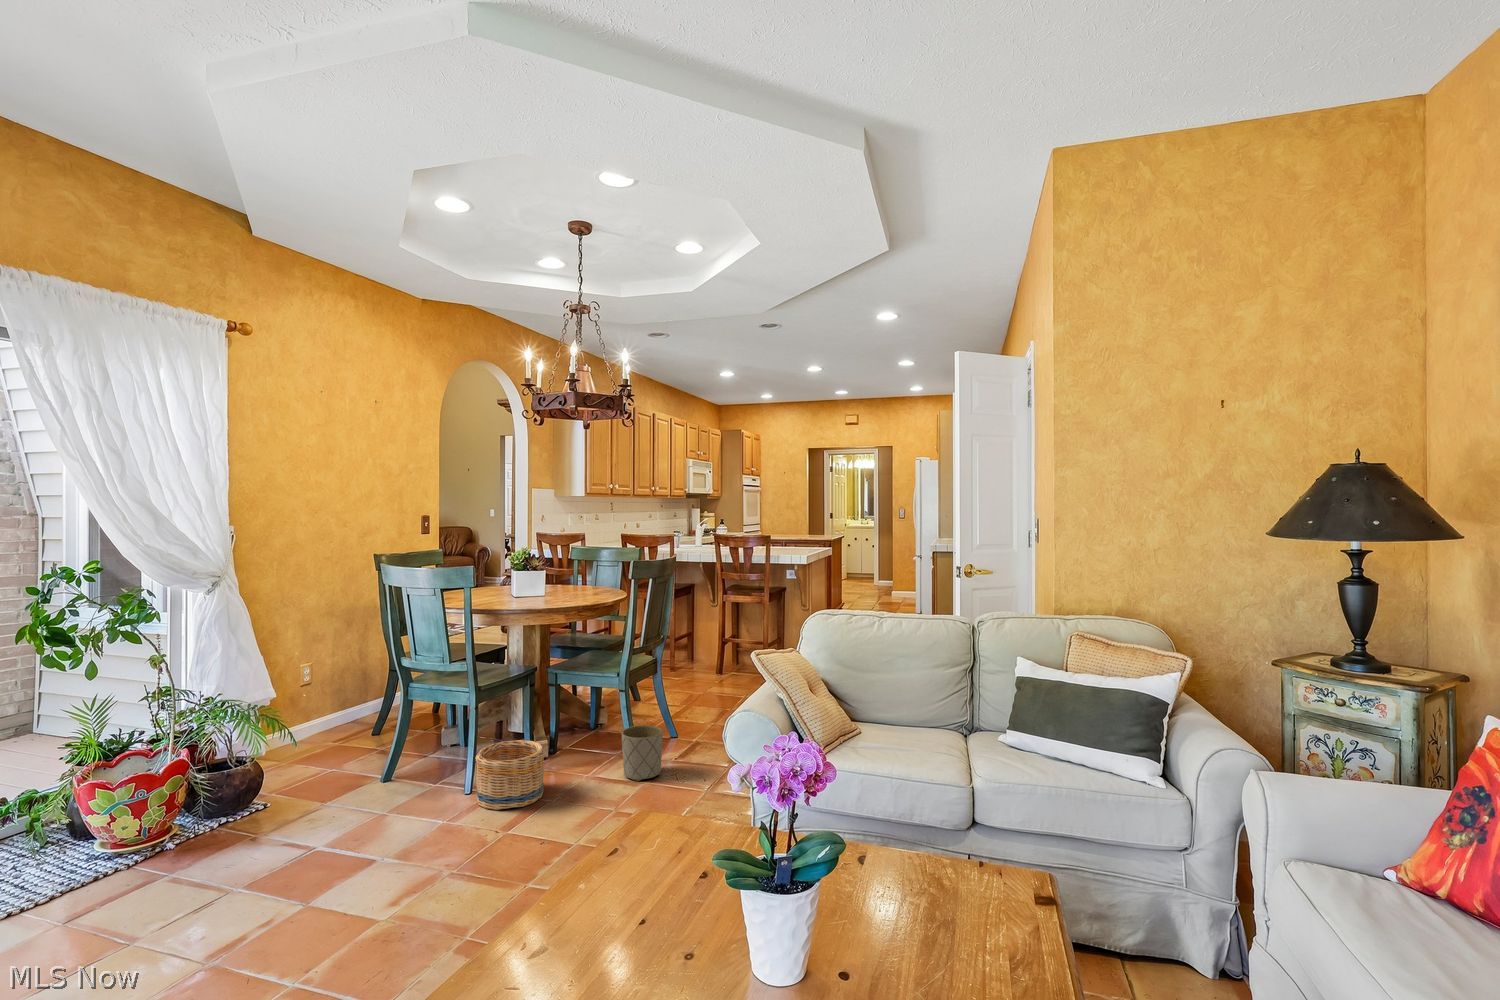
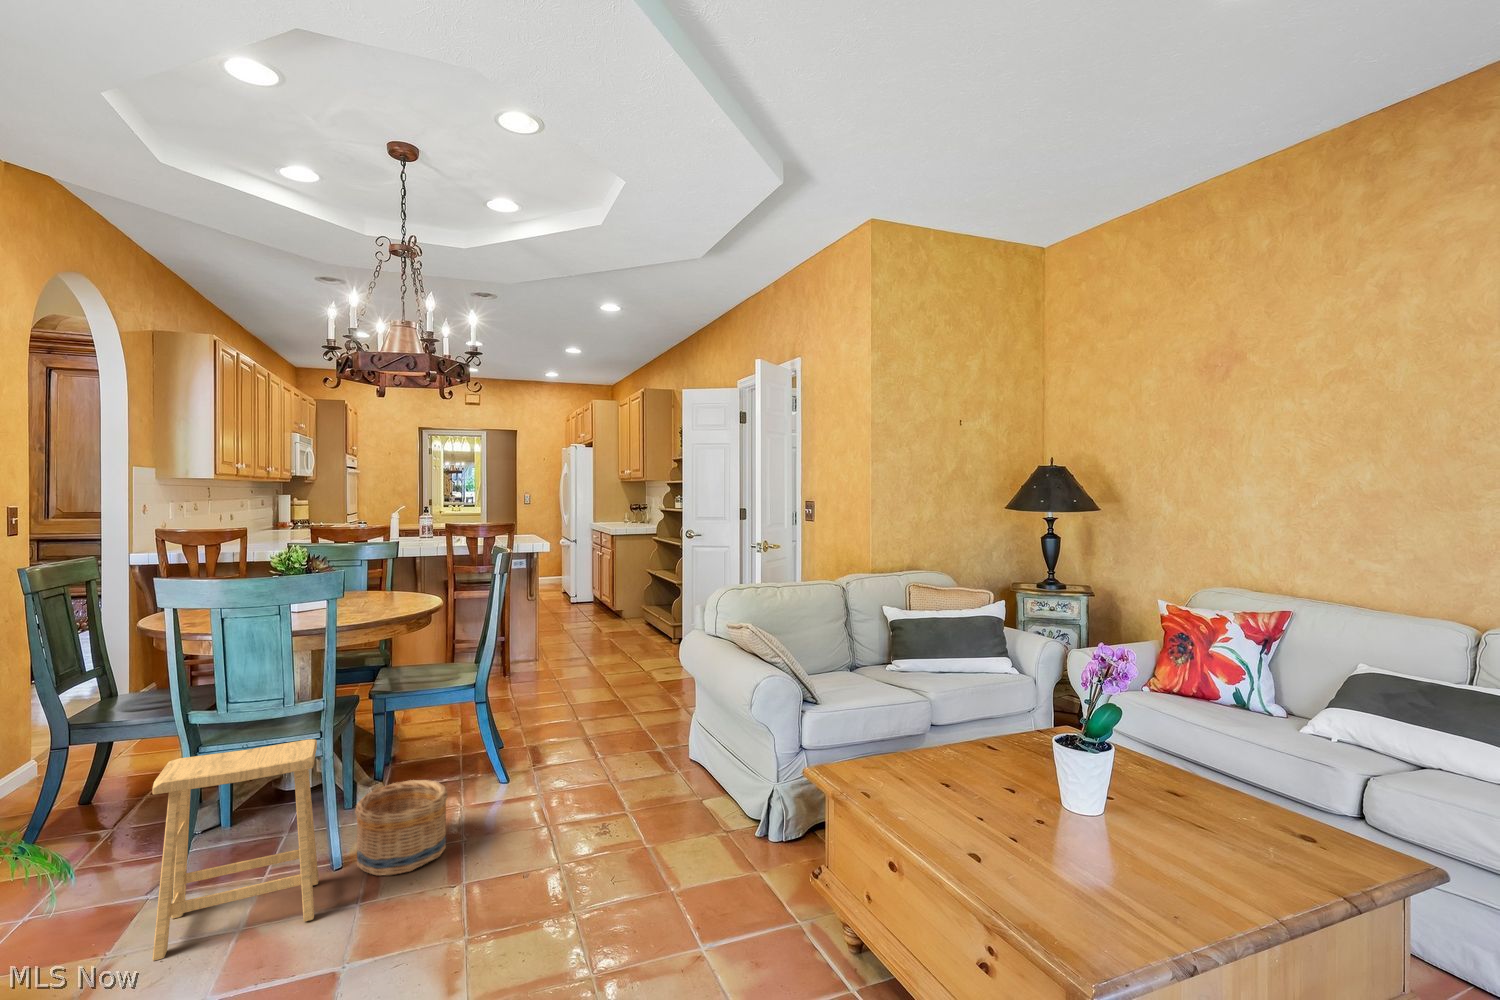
footstool: none [340,687,453,820] -> present [152,739,319,961]
planter: present [622,725,663,781] -> none [498,732,546,794]

